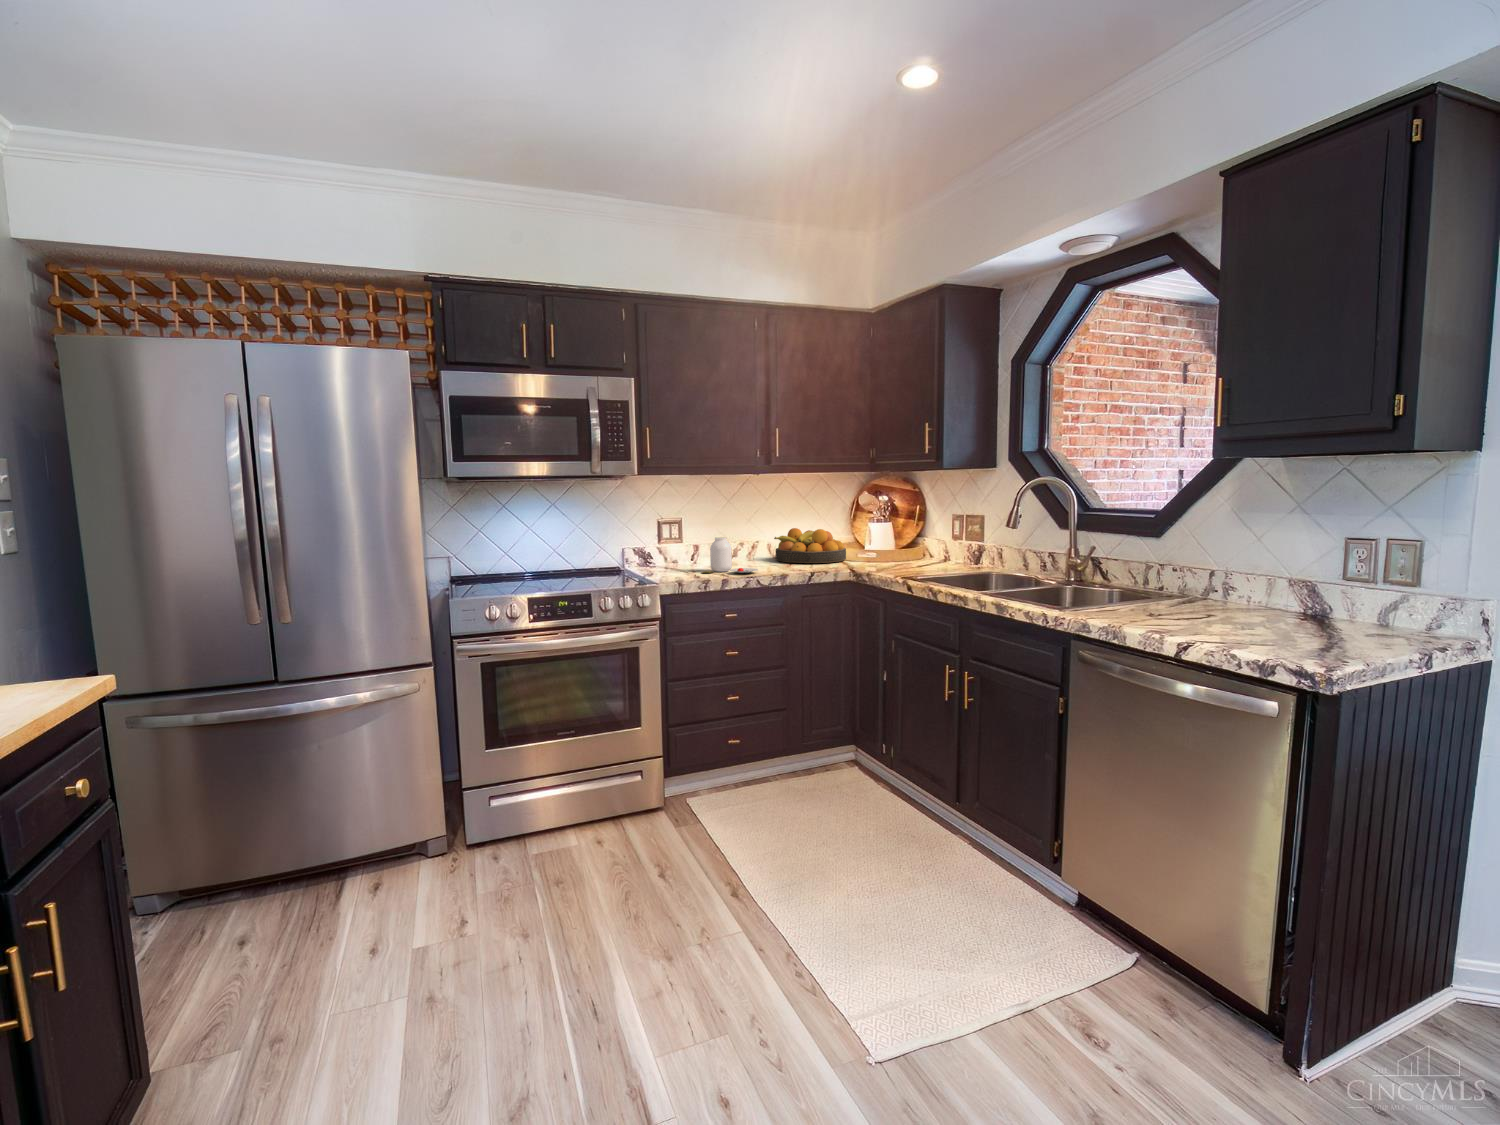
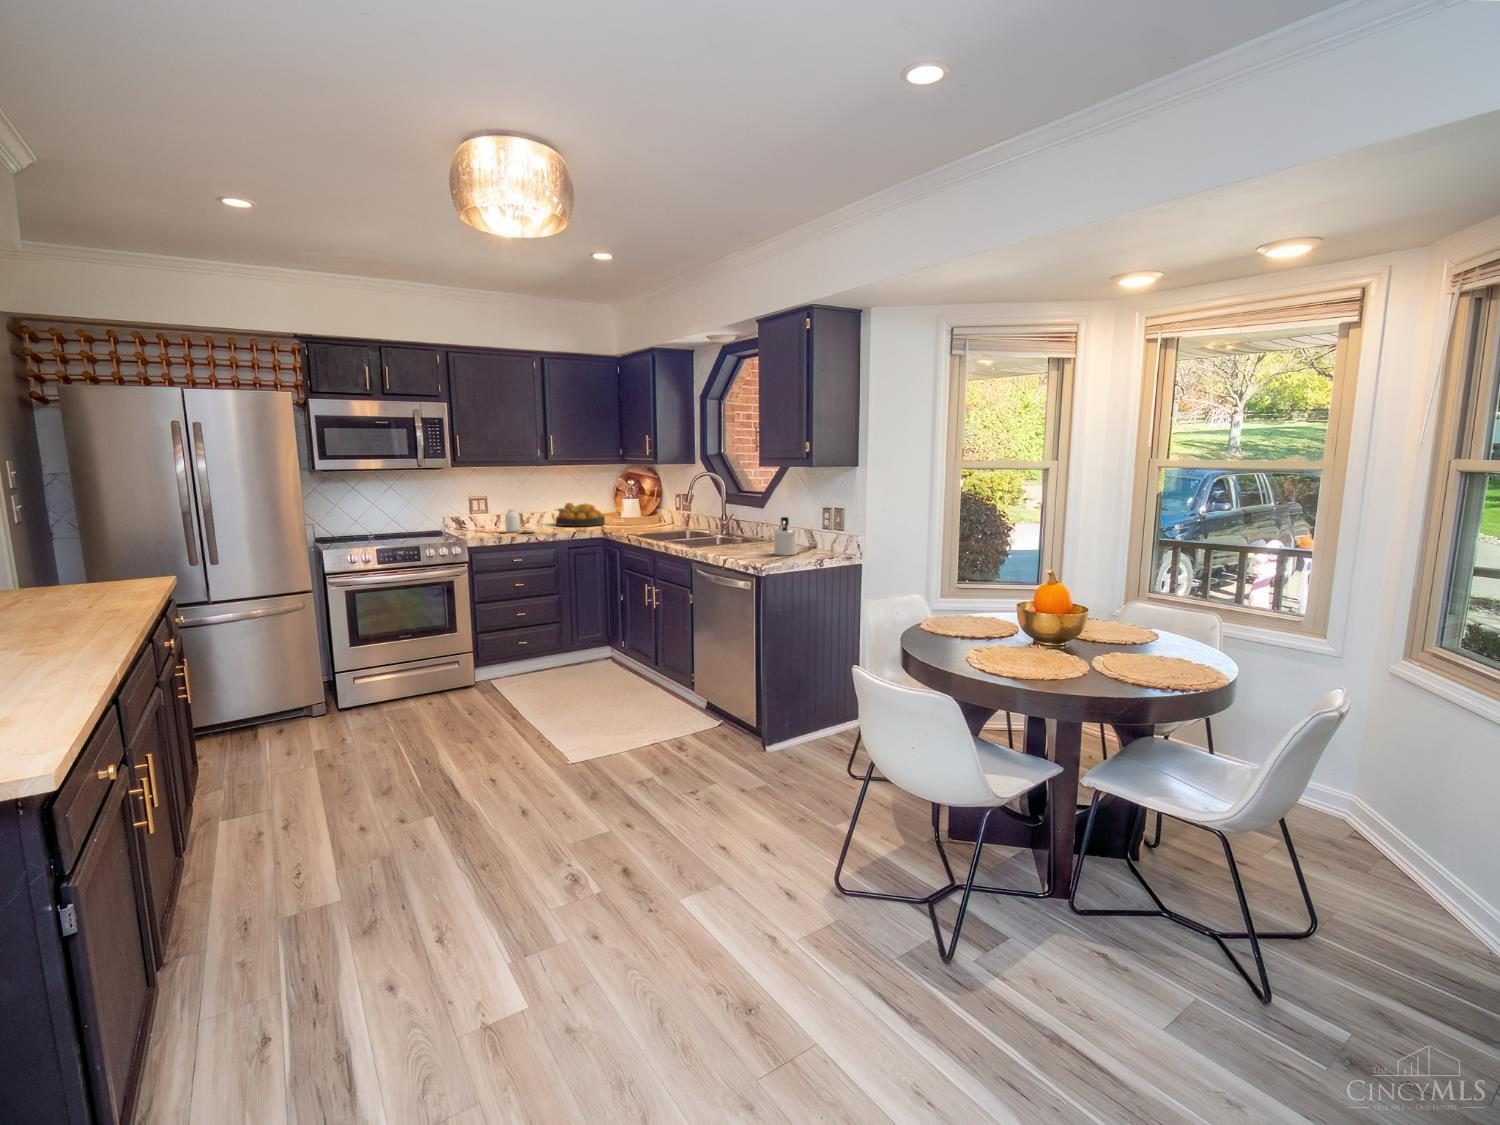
soap dispenser: none [1261,555,1320,635] -> present [773,517,796,556]

